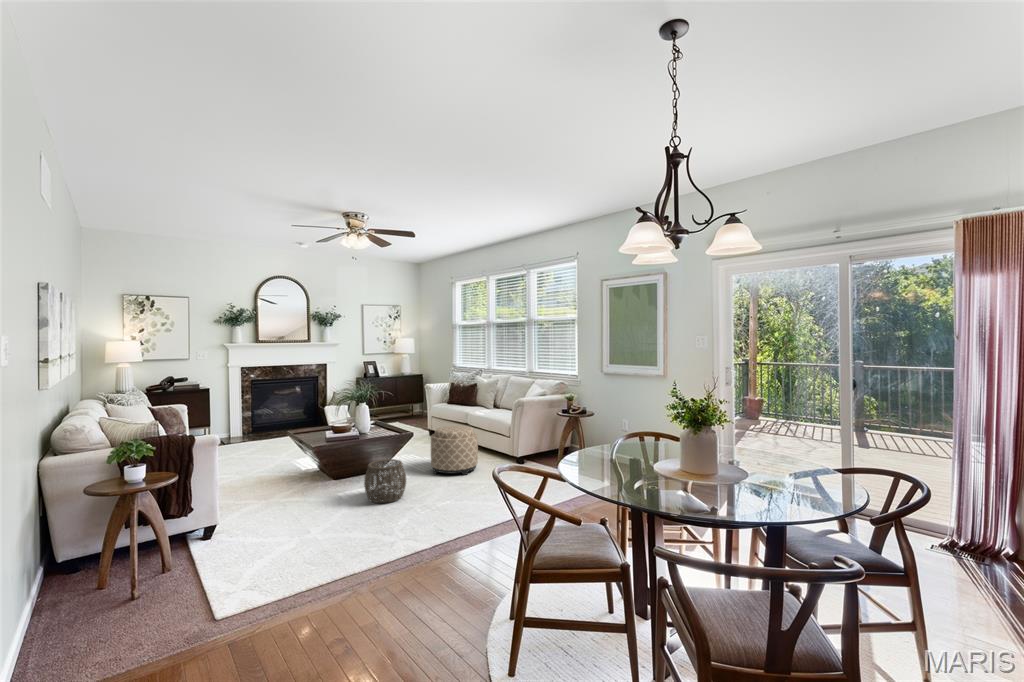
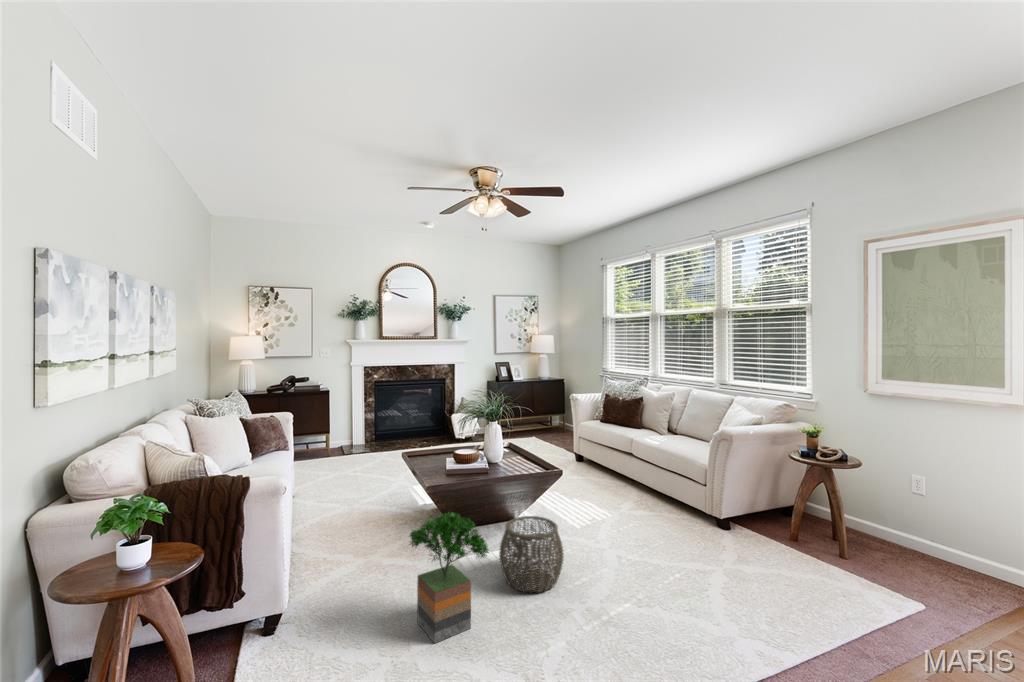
ottoman: present [431,426,478,475] -> none [592,461,663,543]
potted tree: none [303,453,357,528] -> present [410,513,489,643]

